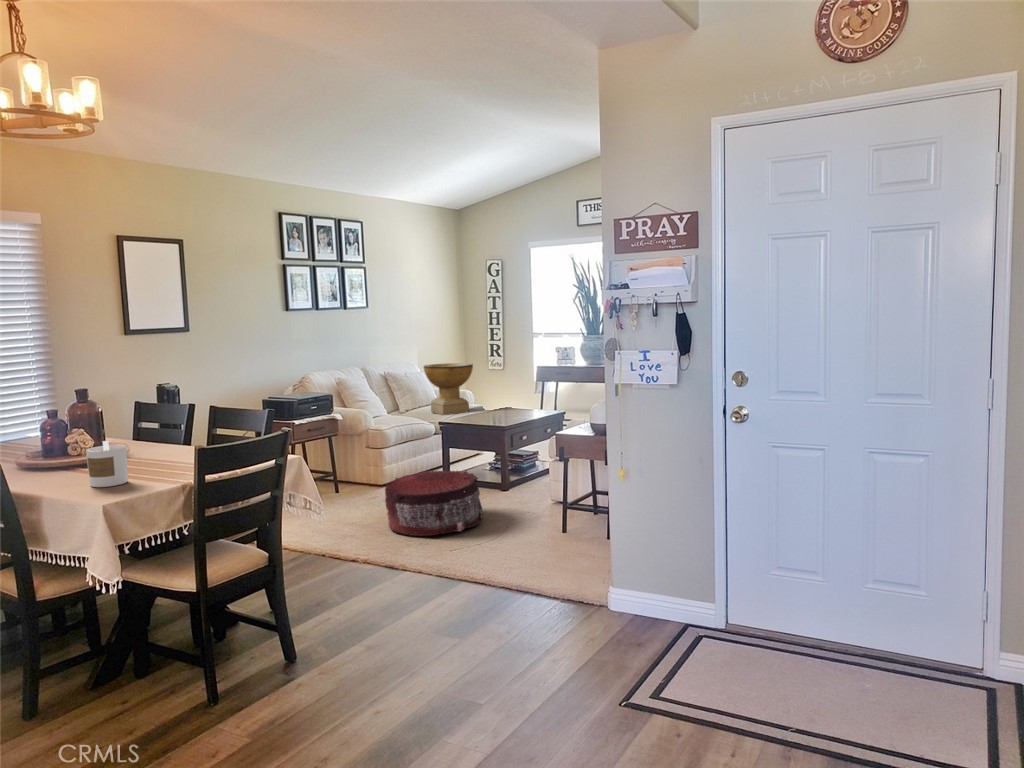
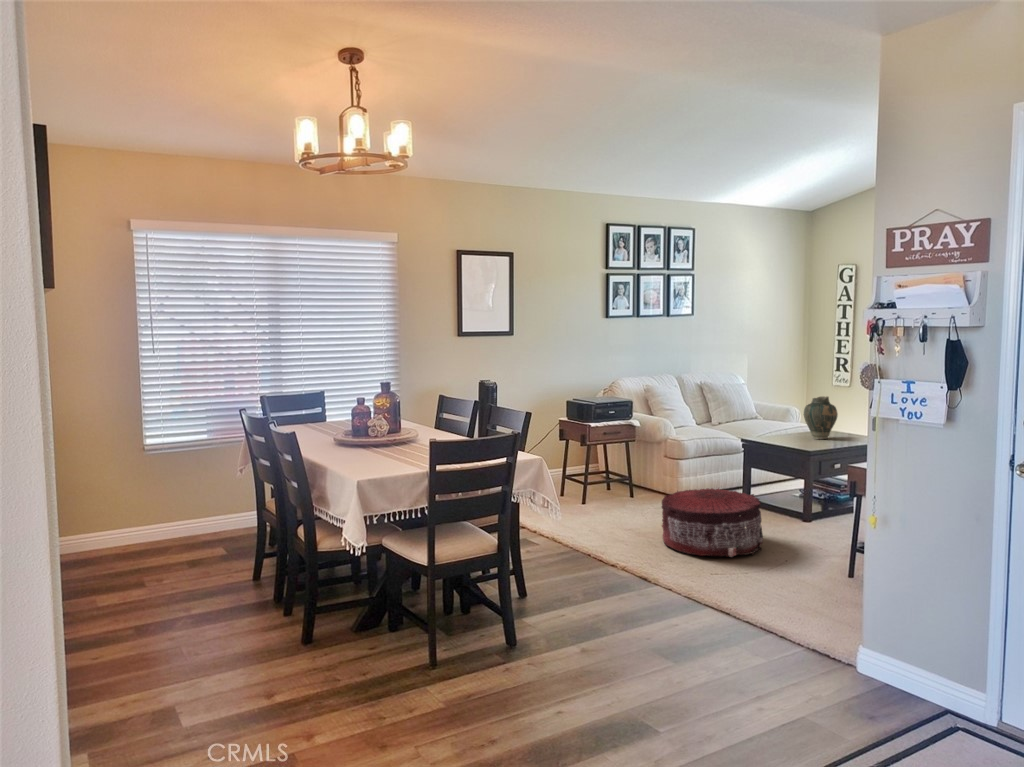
decorative bowl: present [424,363,473,415] -> none [741,377,797,432]
vase: none [487,377,515,416] -> present [804,396,838,439]
candle: present [86,441,128,487] -> none [363,428,393,466]

